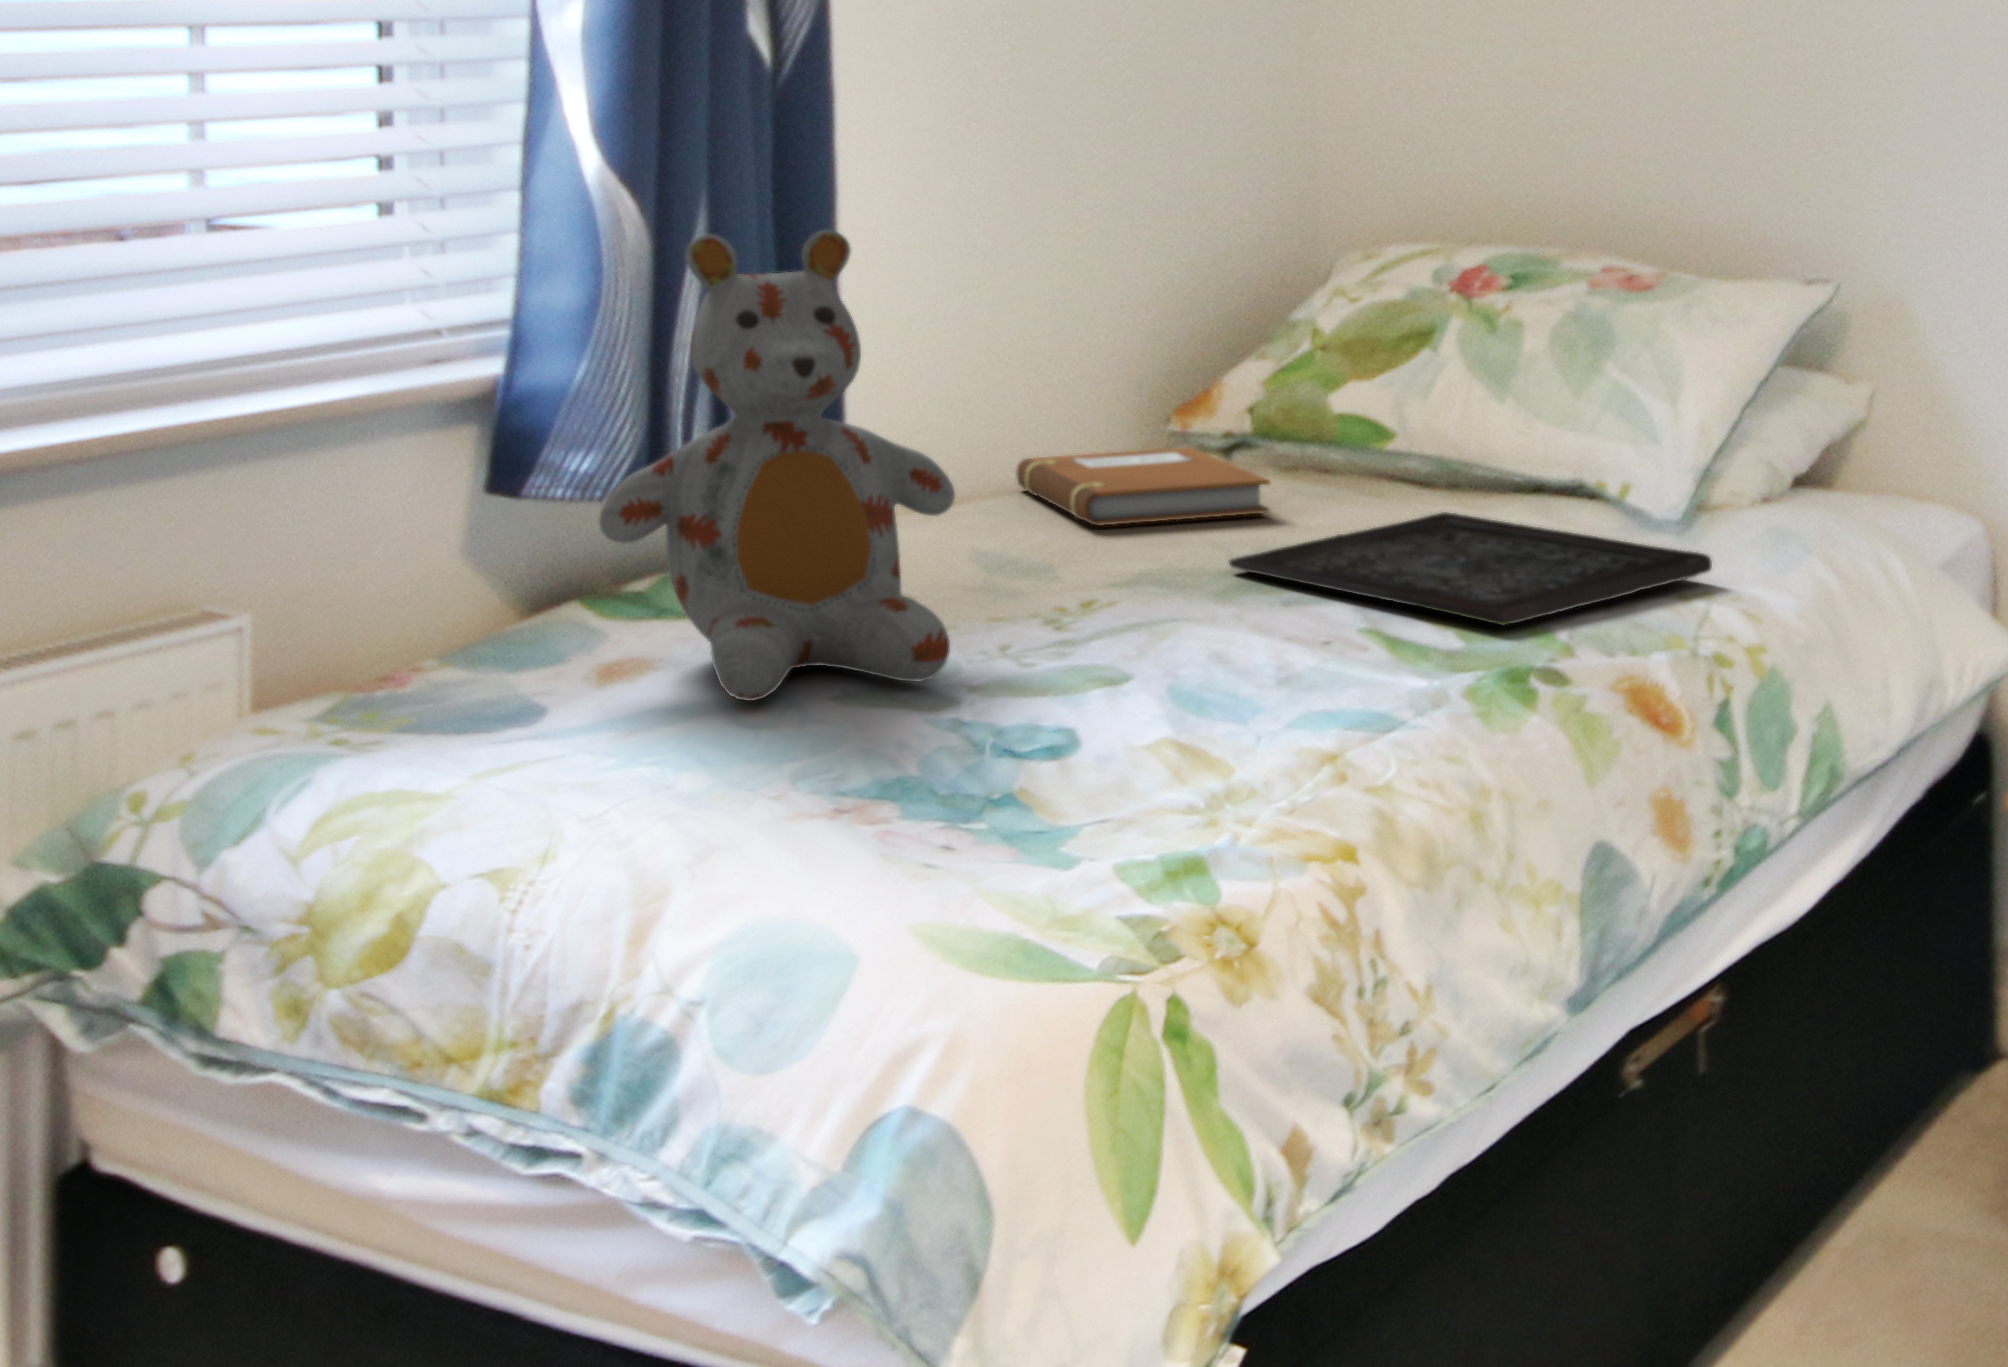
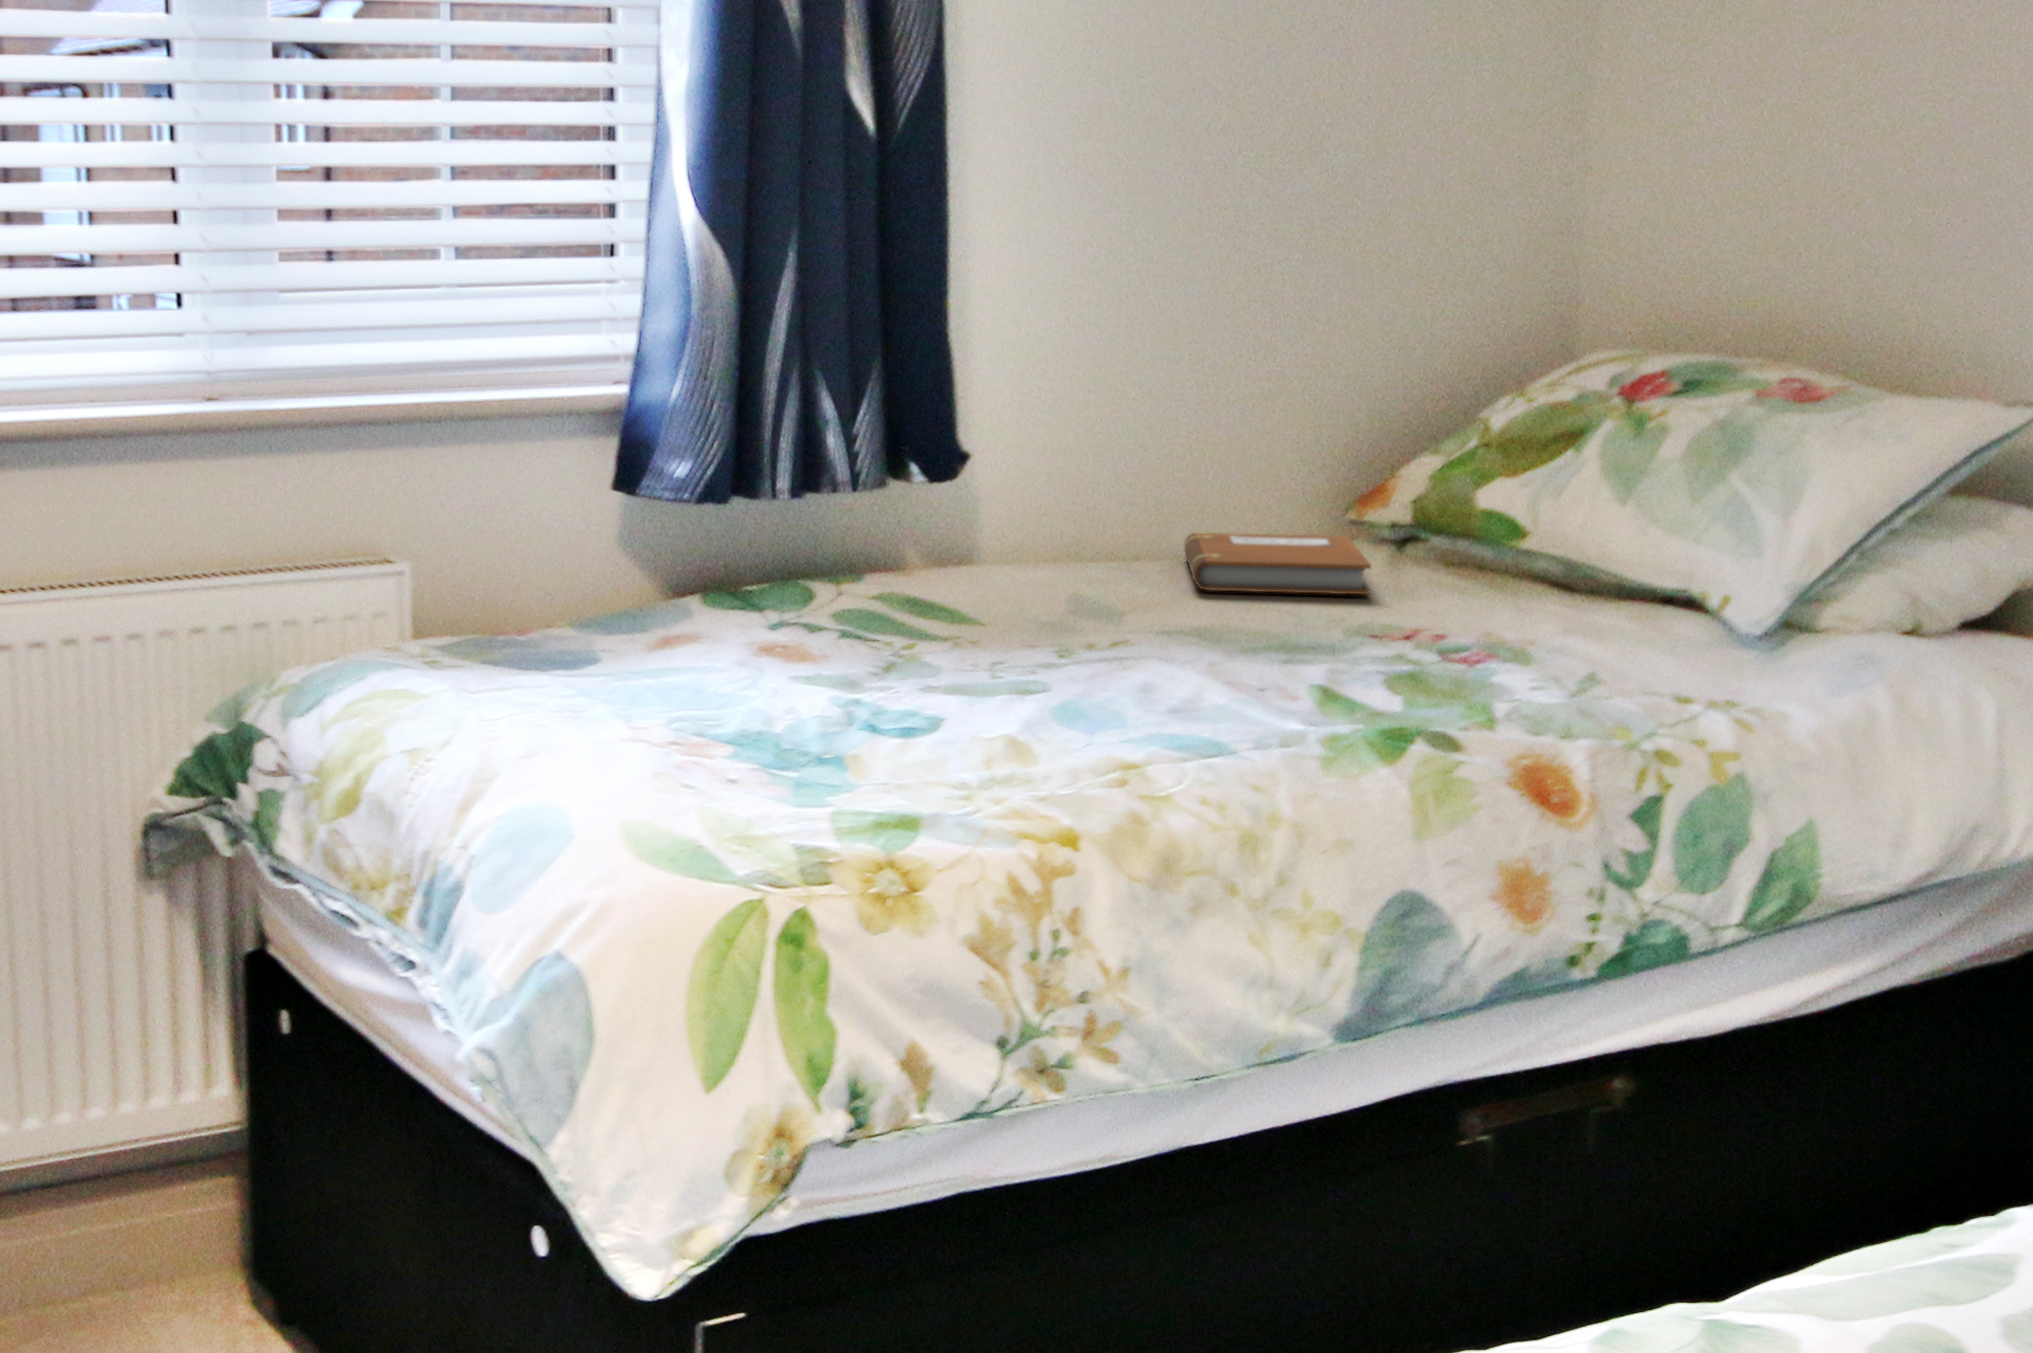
stuffed bear: present [599,230,955,701] -> none [687,313,972,679]
tray: present [1229,512,1712,626] -> none [1266,606,1709,697]

